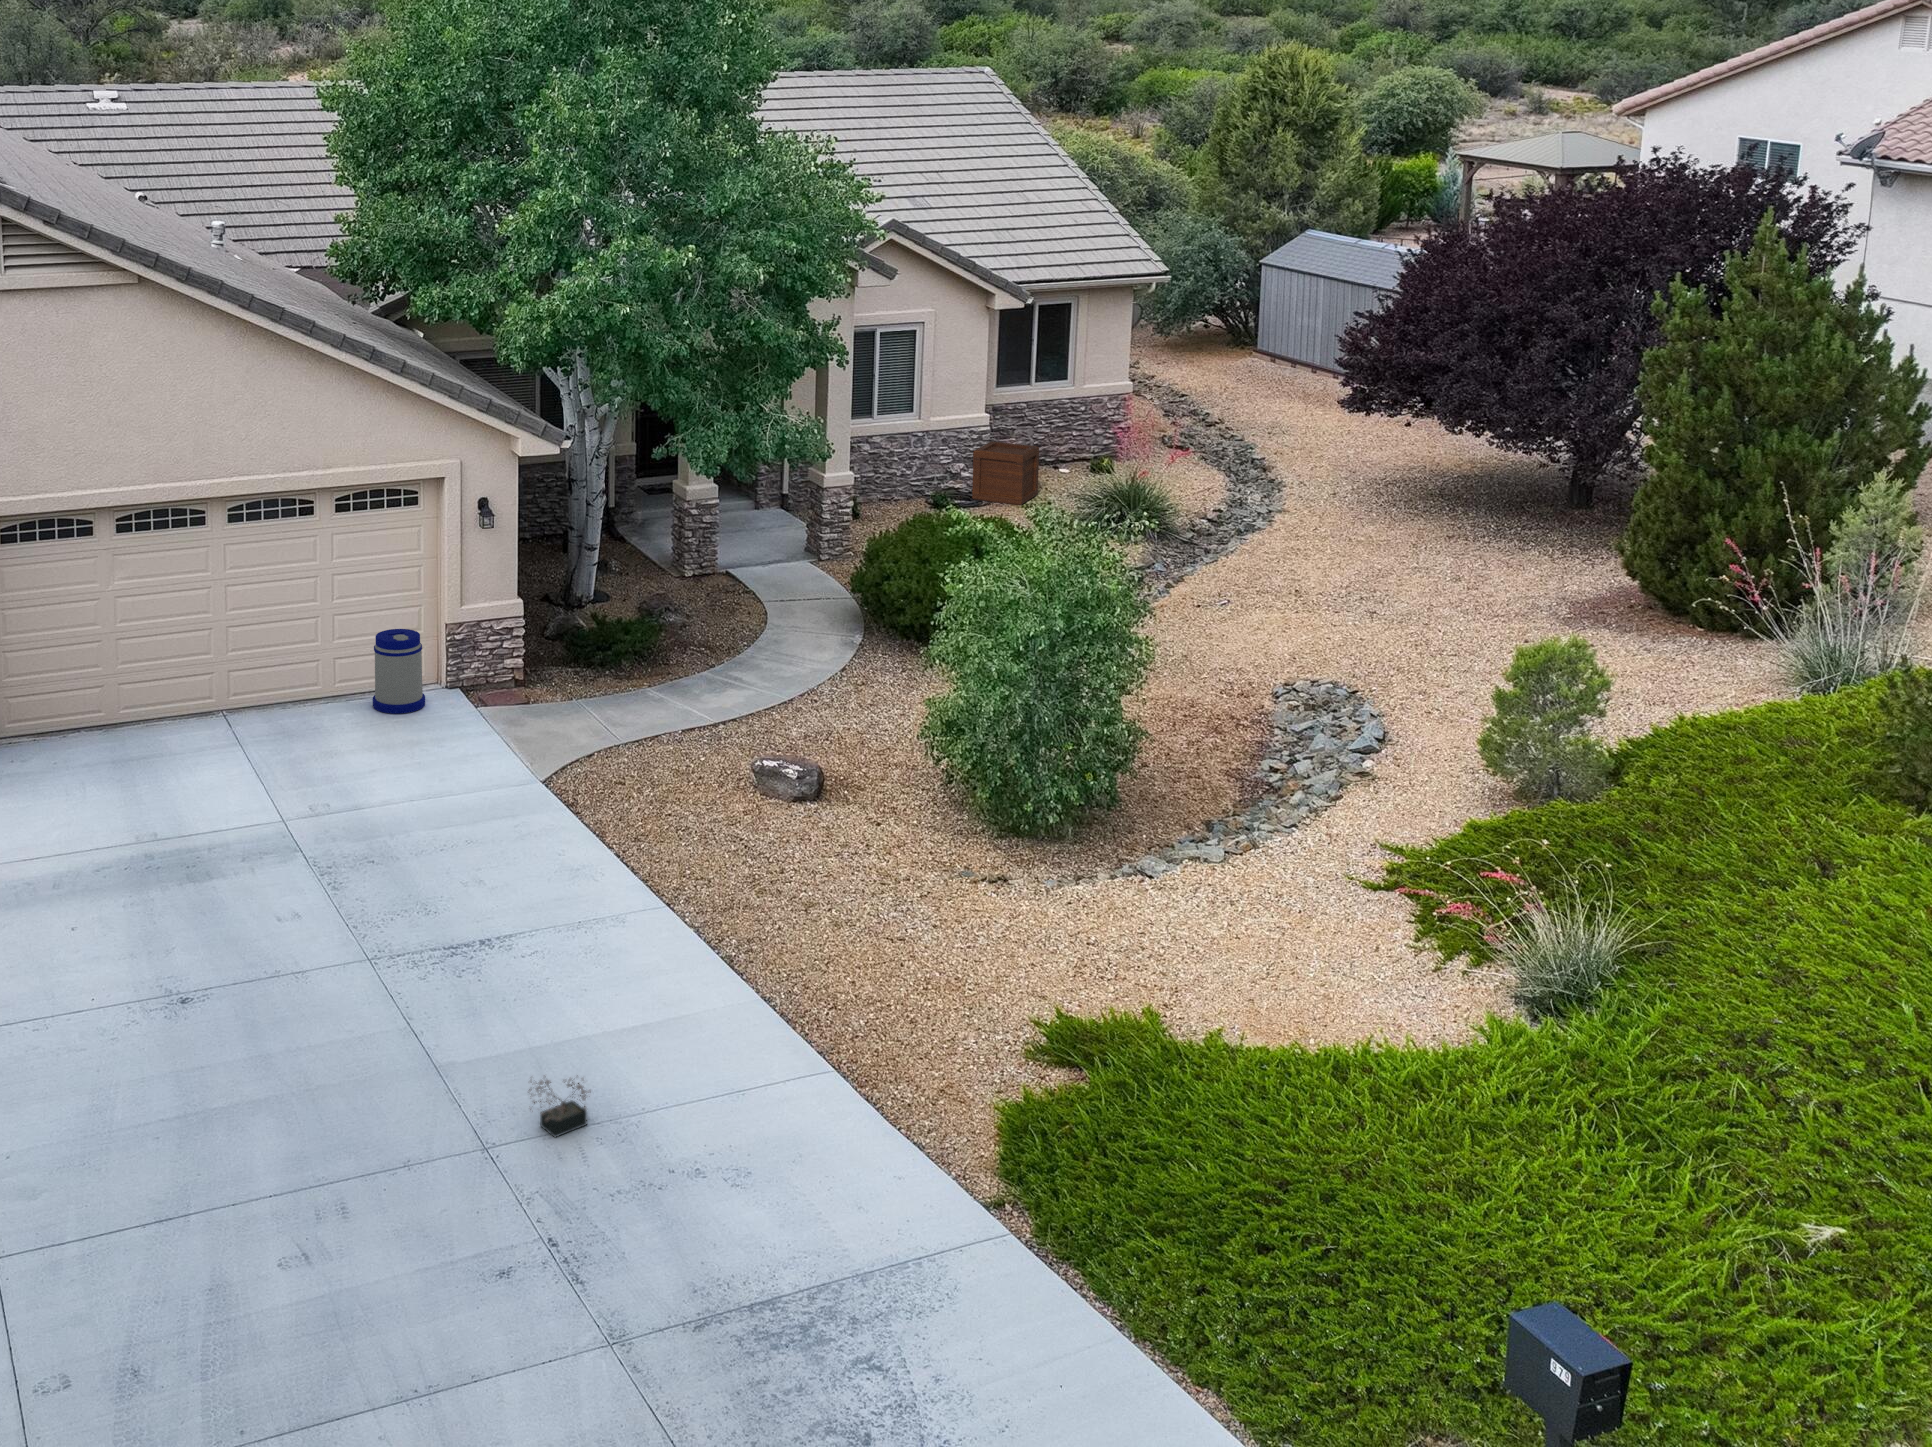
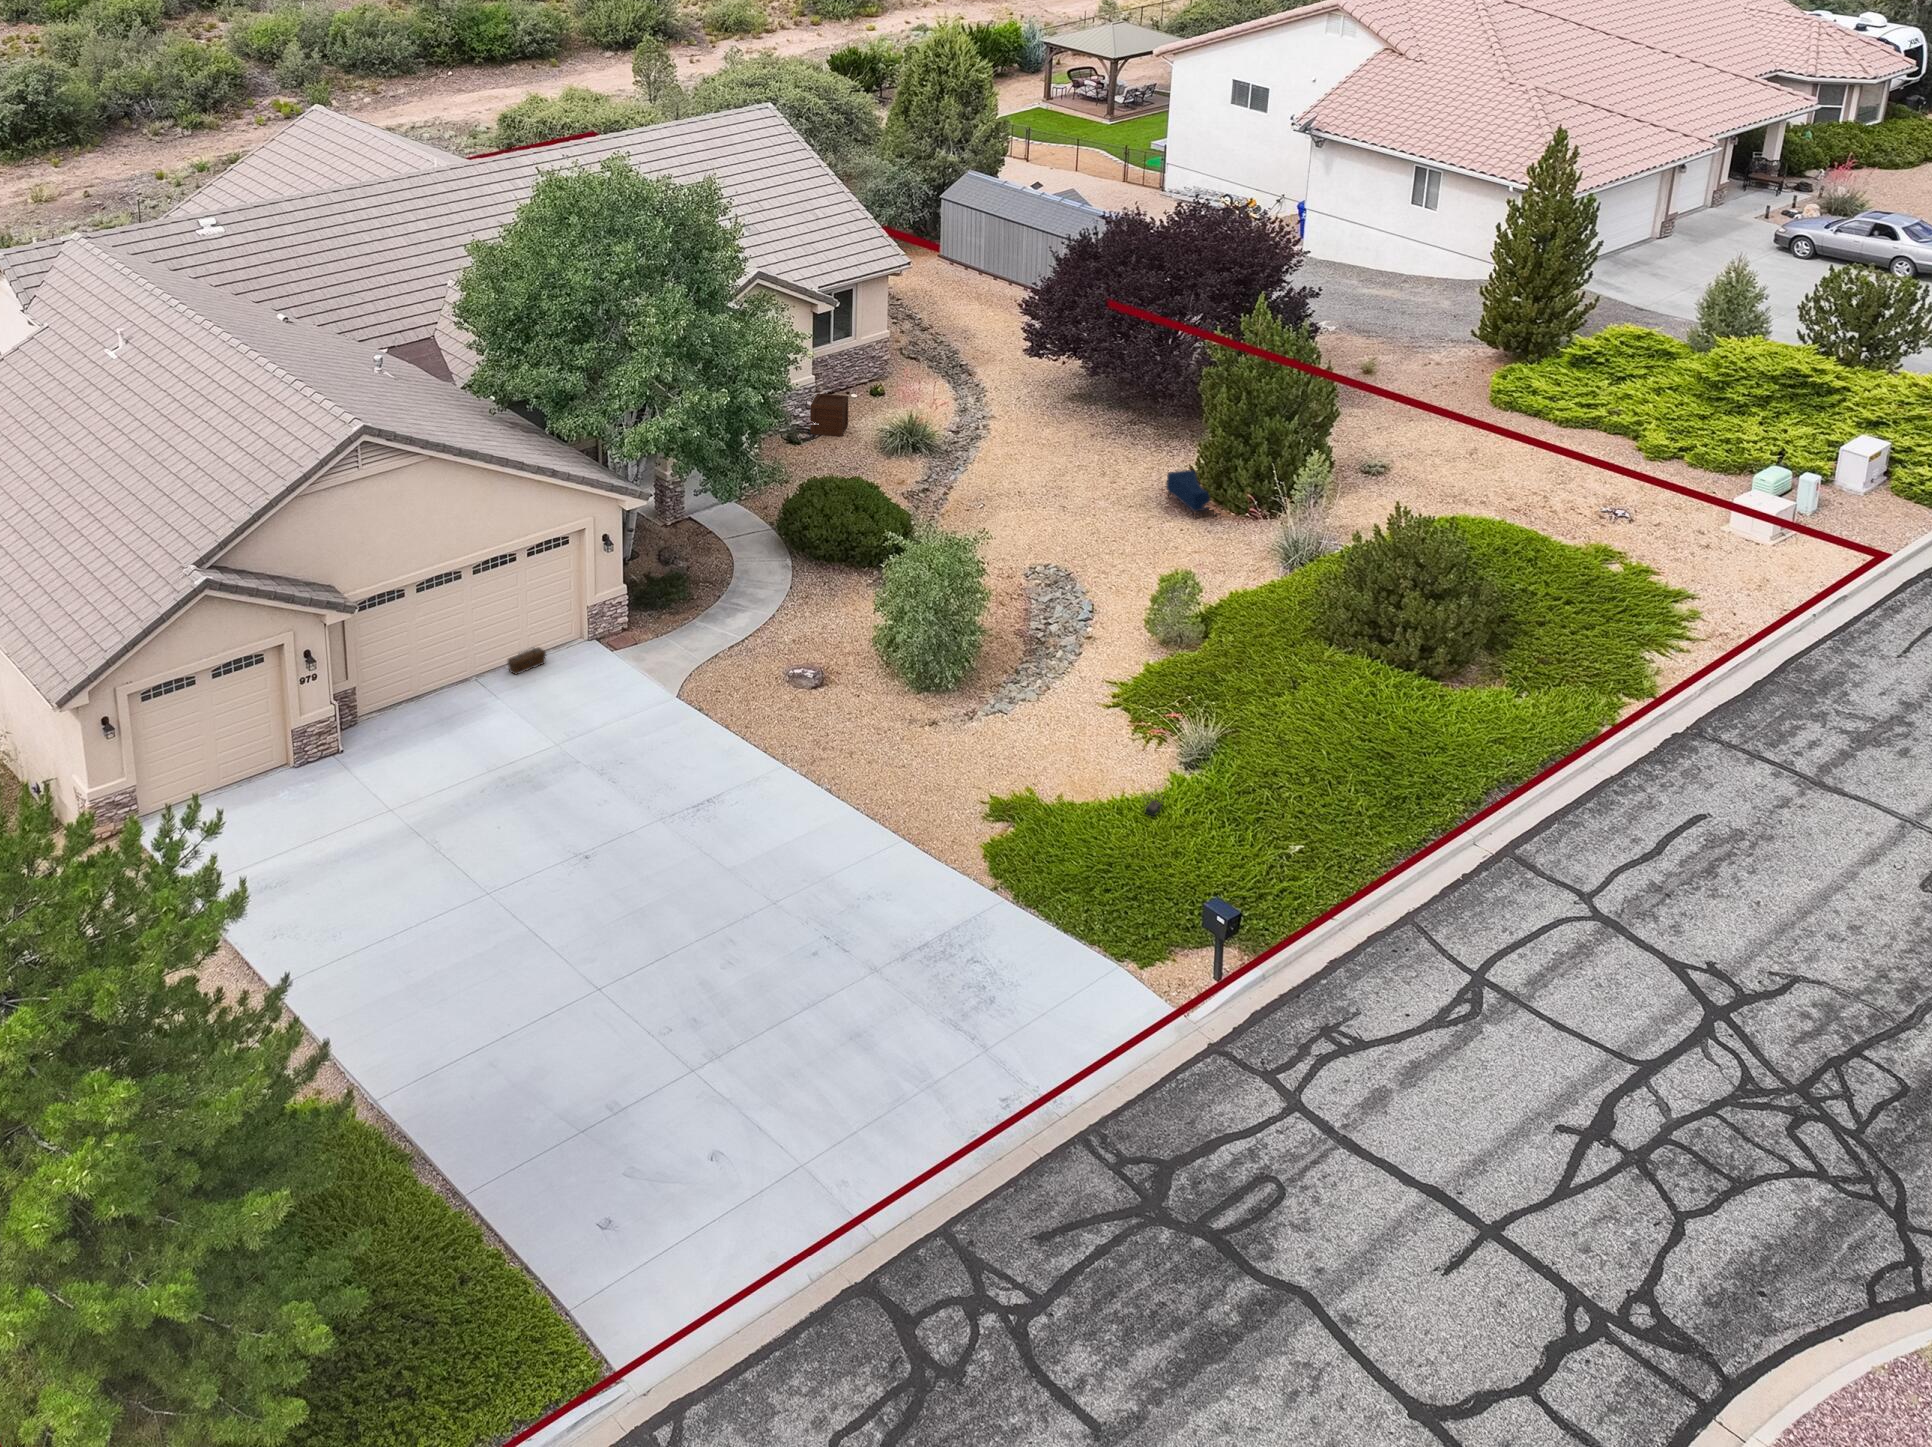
bench: none [1575,568,1680,646] -> present [1166,470,1216,518]
trash can: present [373,629,425,714] -> none [553,613,584,664]
toolbox: none [286,676,357,718] -> present [508,647,546,675]
decorative plant: present [530,1079,589,1137] -> present [1144,793,1163,816]

